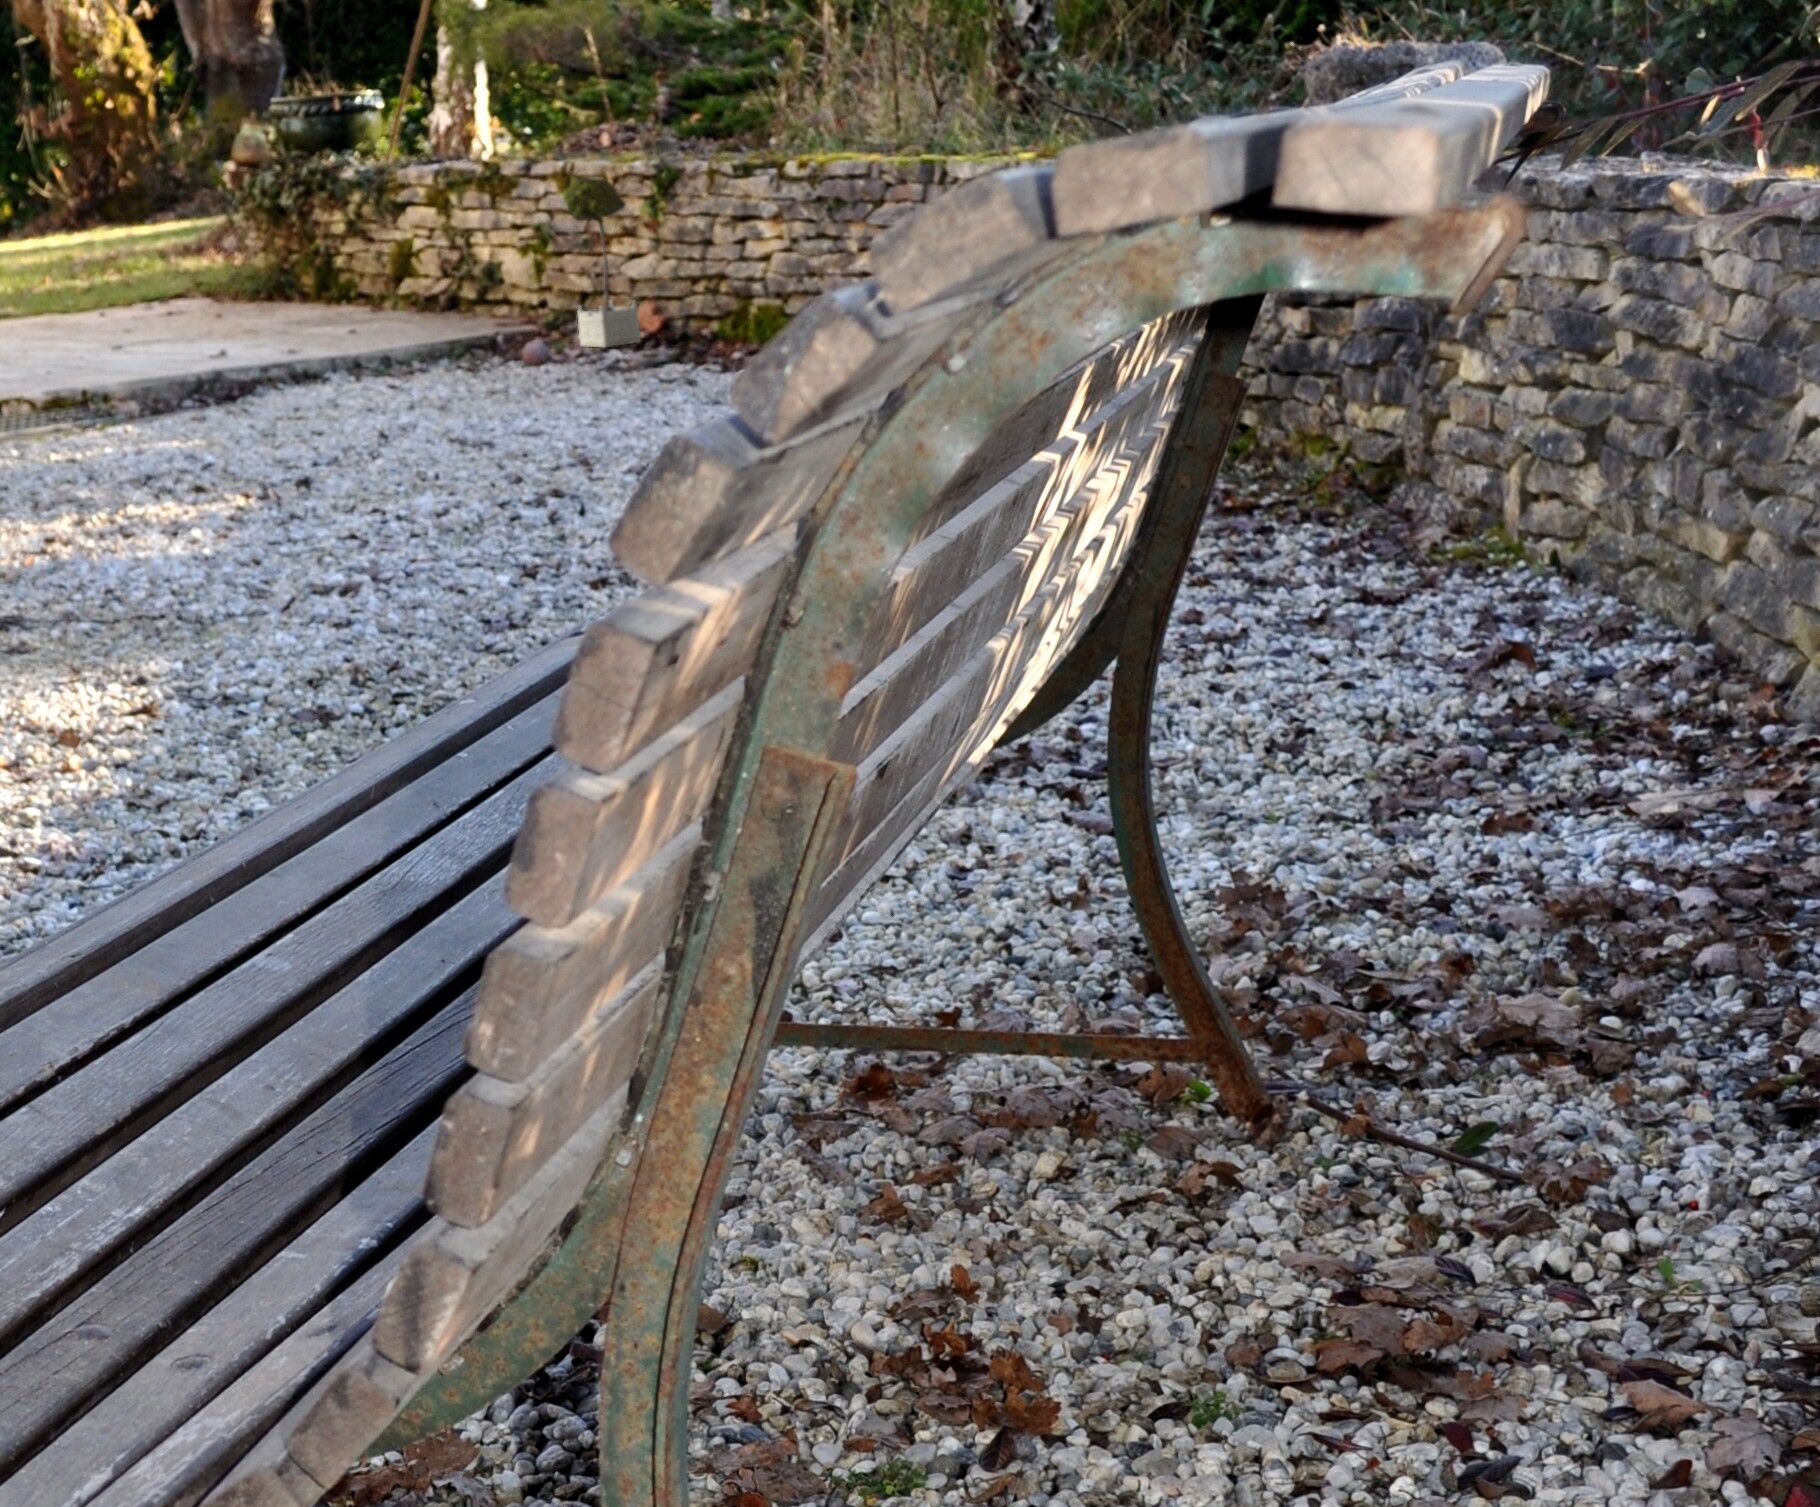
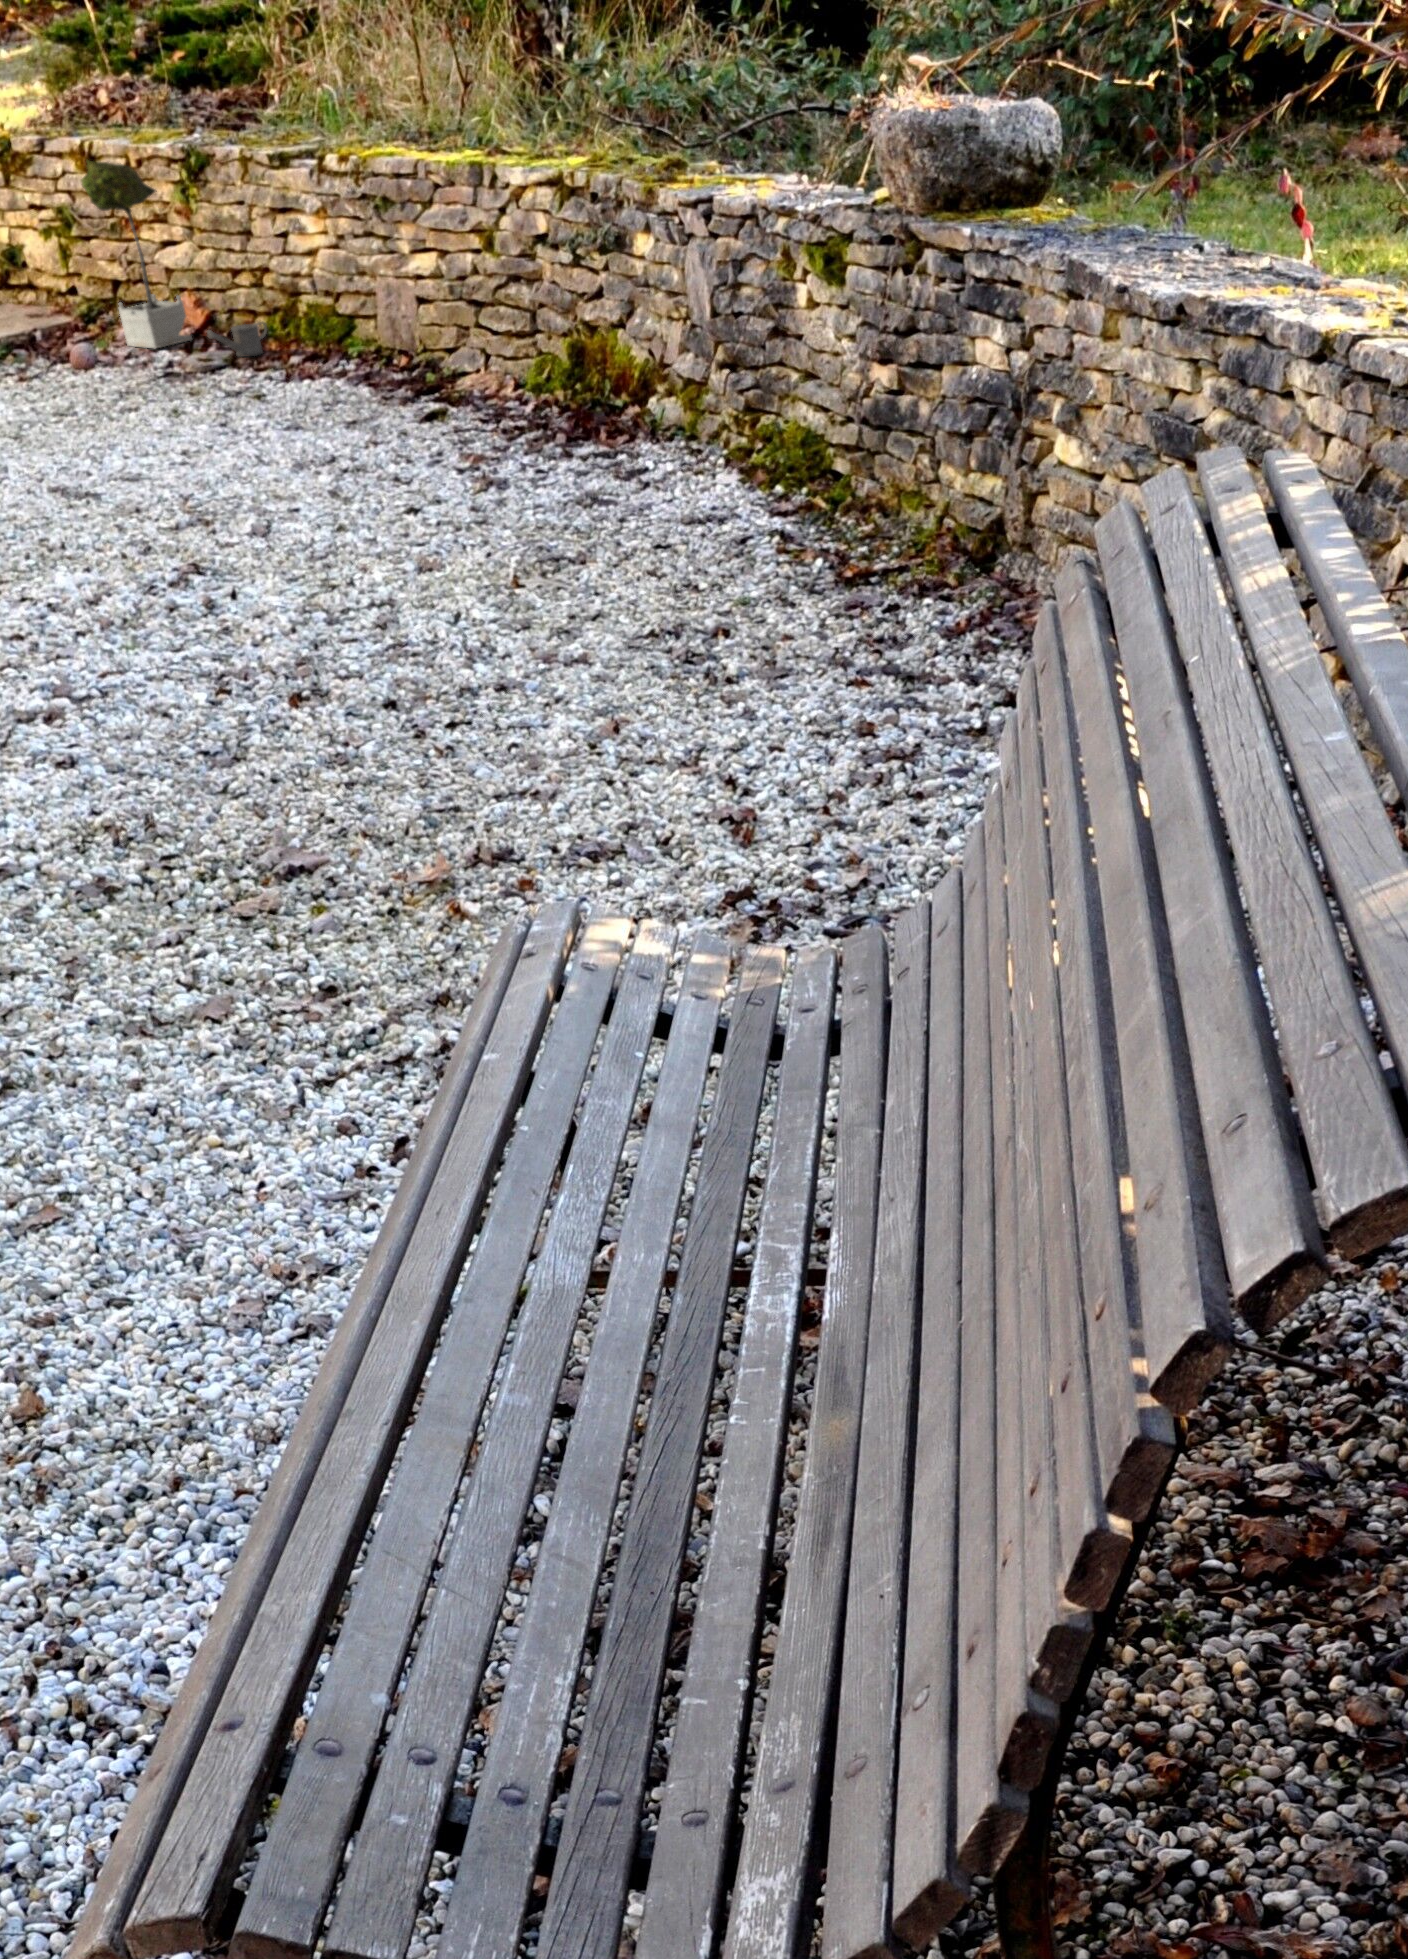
watering can: none [652,322,711,353] -> present [207,322,267,357]

